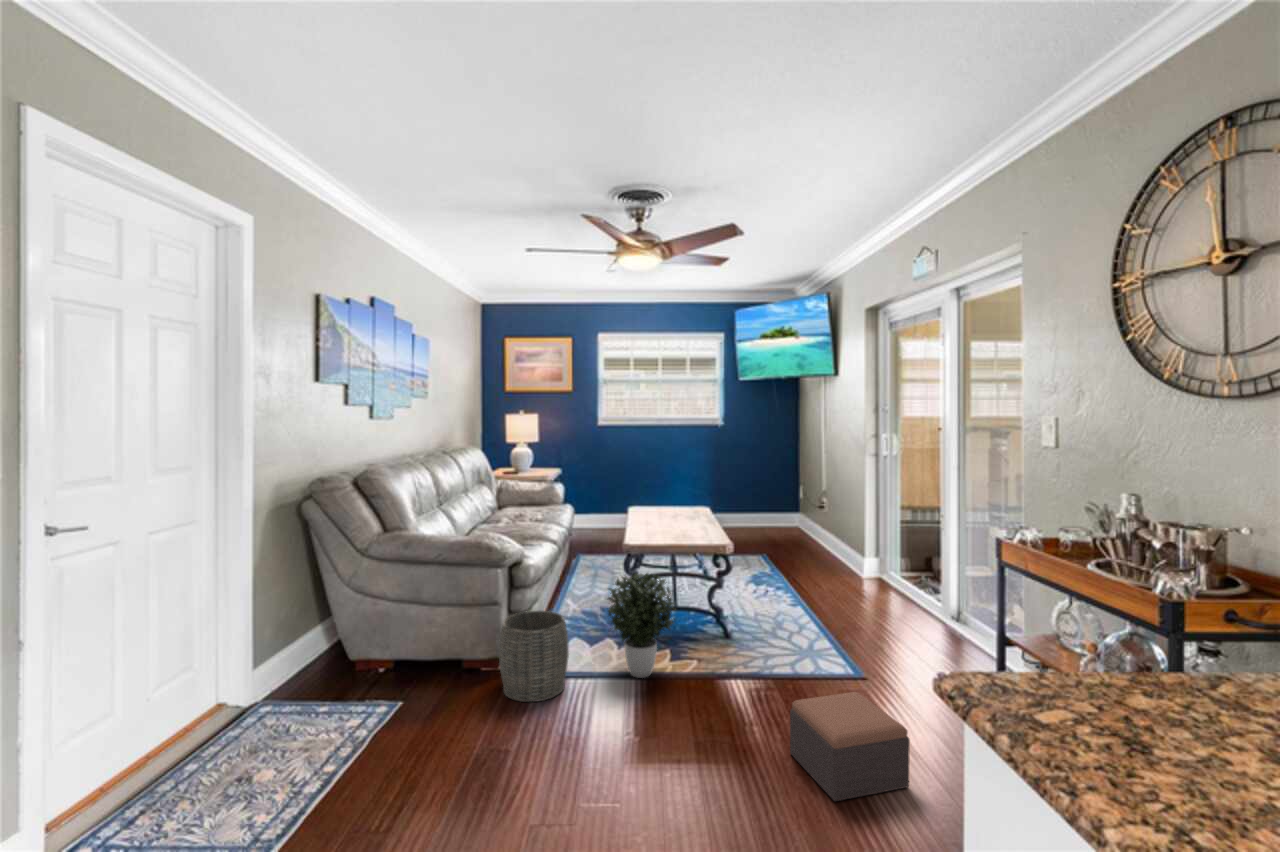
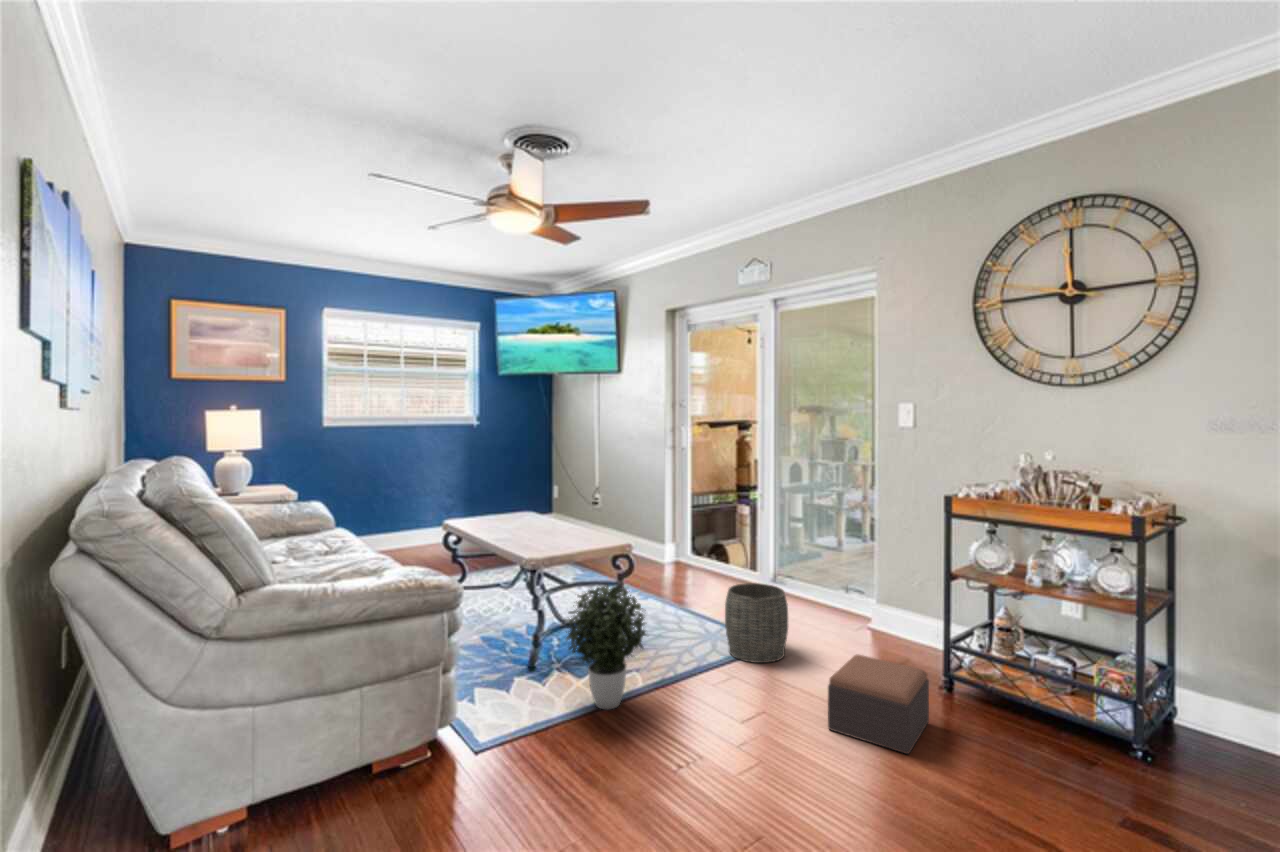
woven basket: present [499,611,569,702] -> present [725,583,788,663]

